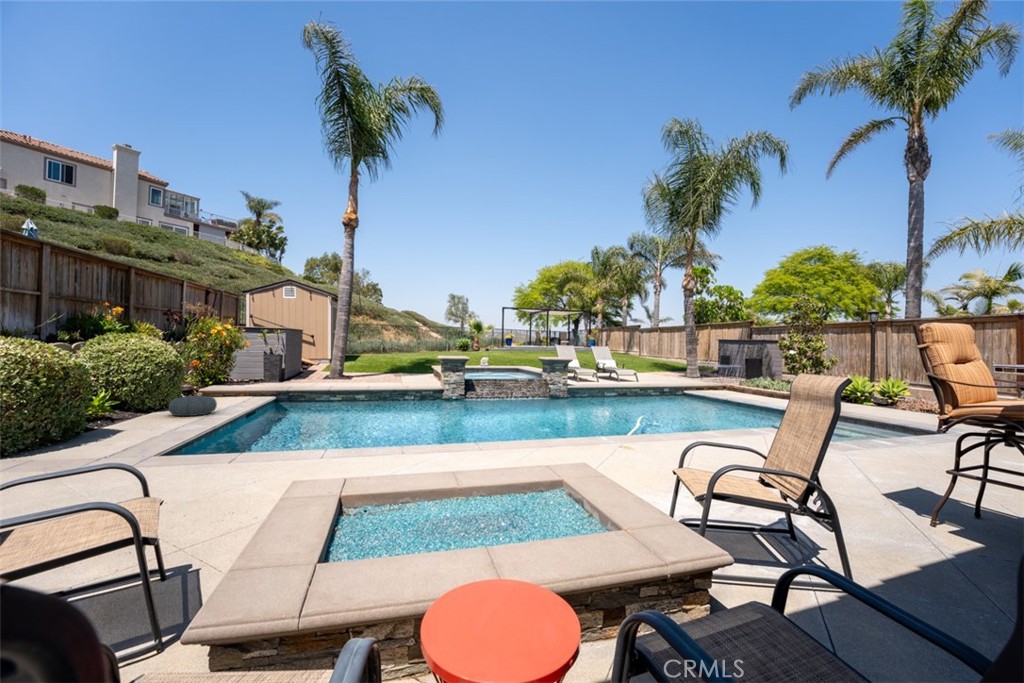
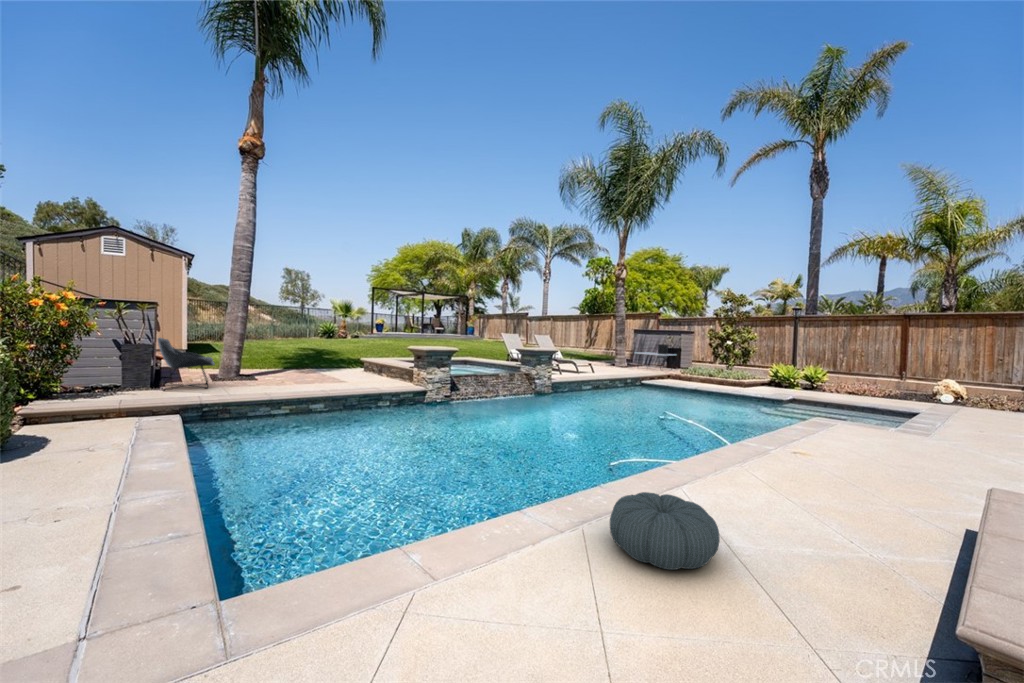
lounge chair: none [279,350,314,384] -> present [158,338,215,390]
pouf: present [169,396,217,416] -> present [610,492,720,570]

